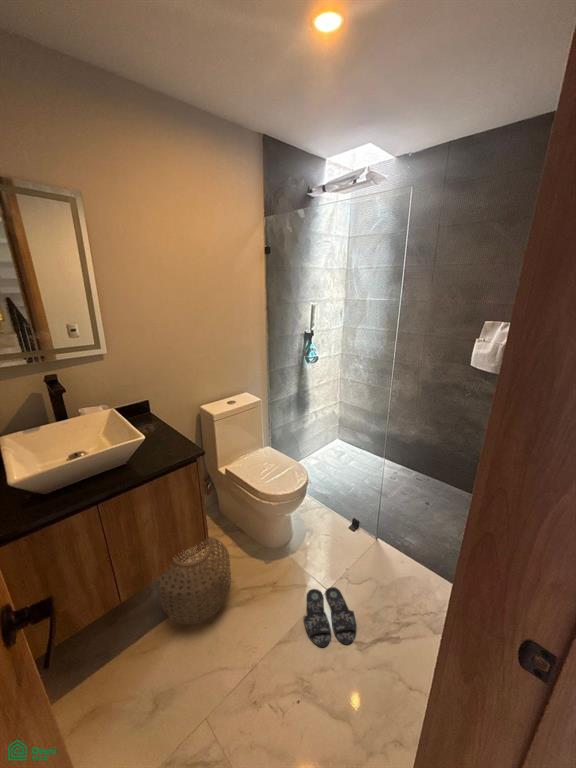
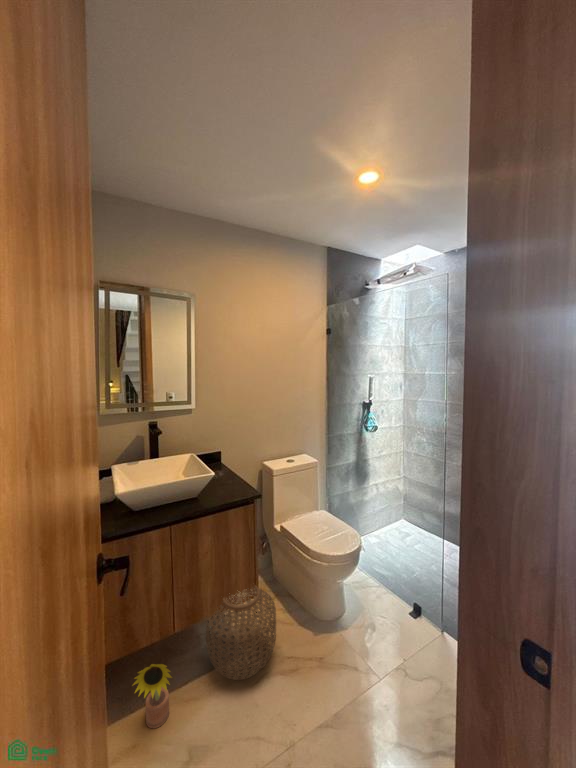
slippers: present [304,587,356,648] -> none [350,672,412,746]
decorative plant: none [83,639,129,689] -> present [133,664,172,728]

